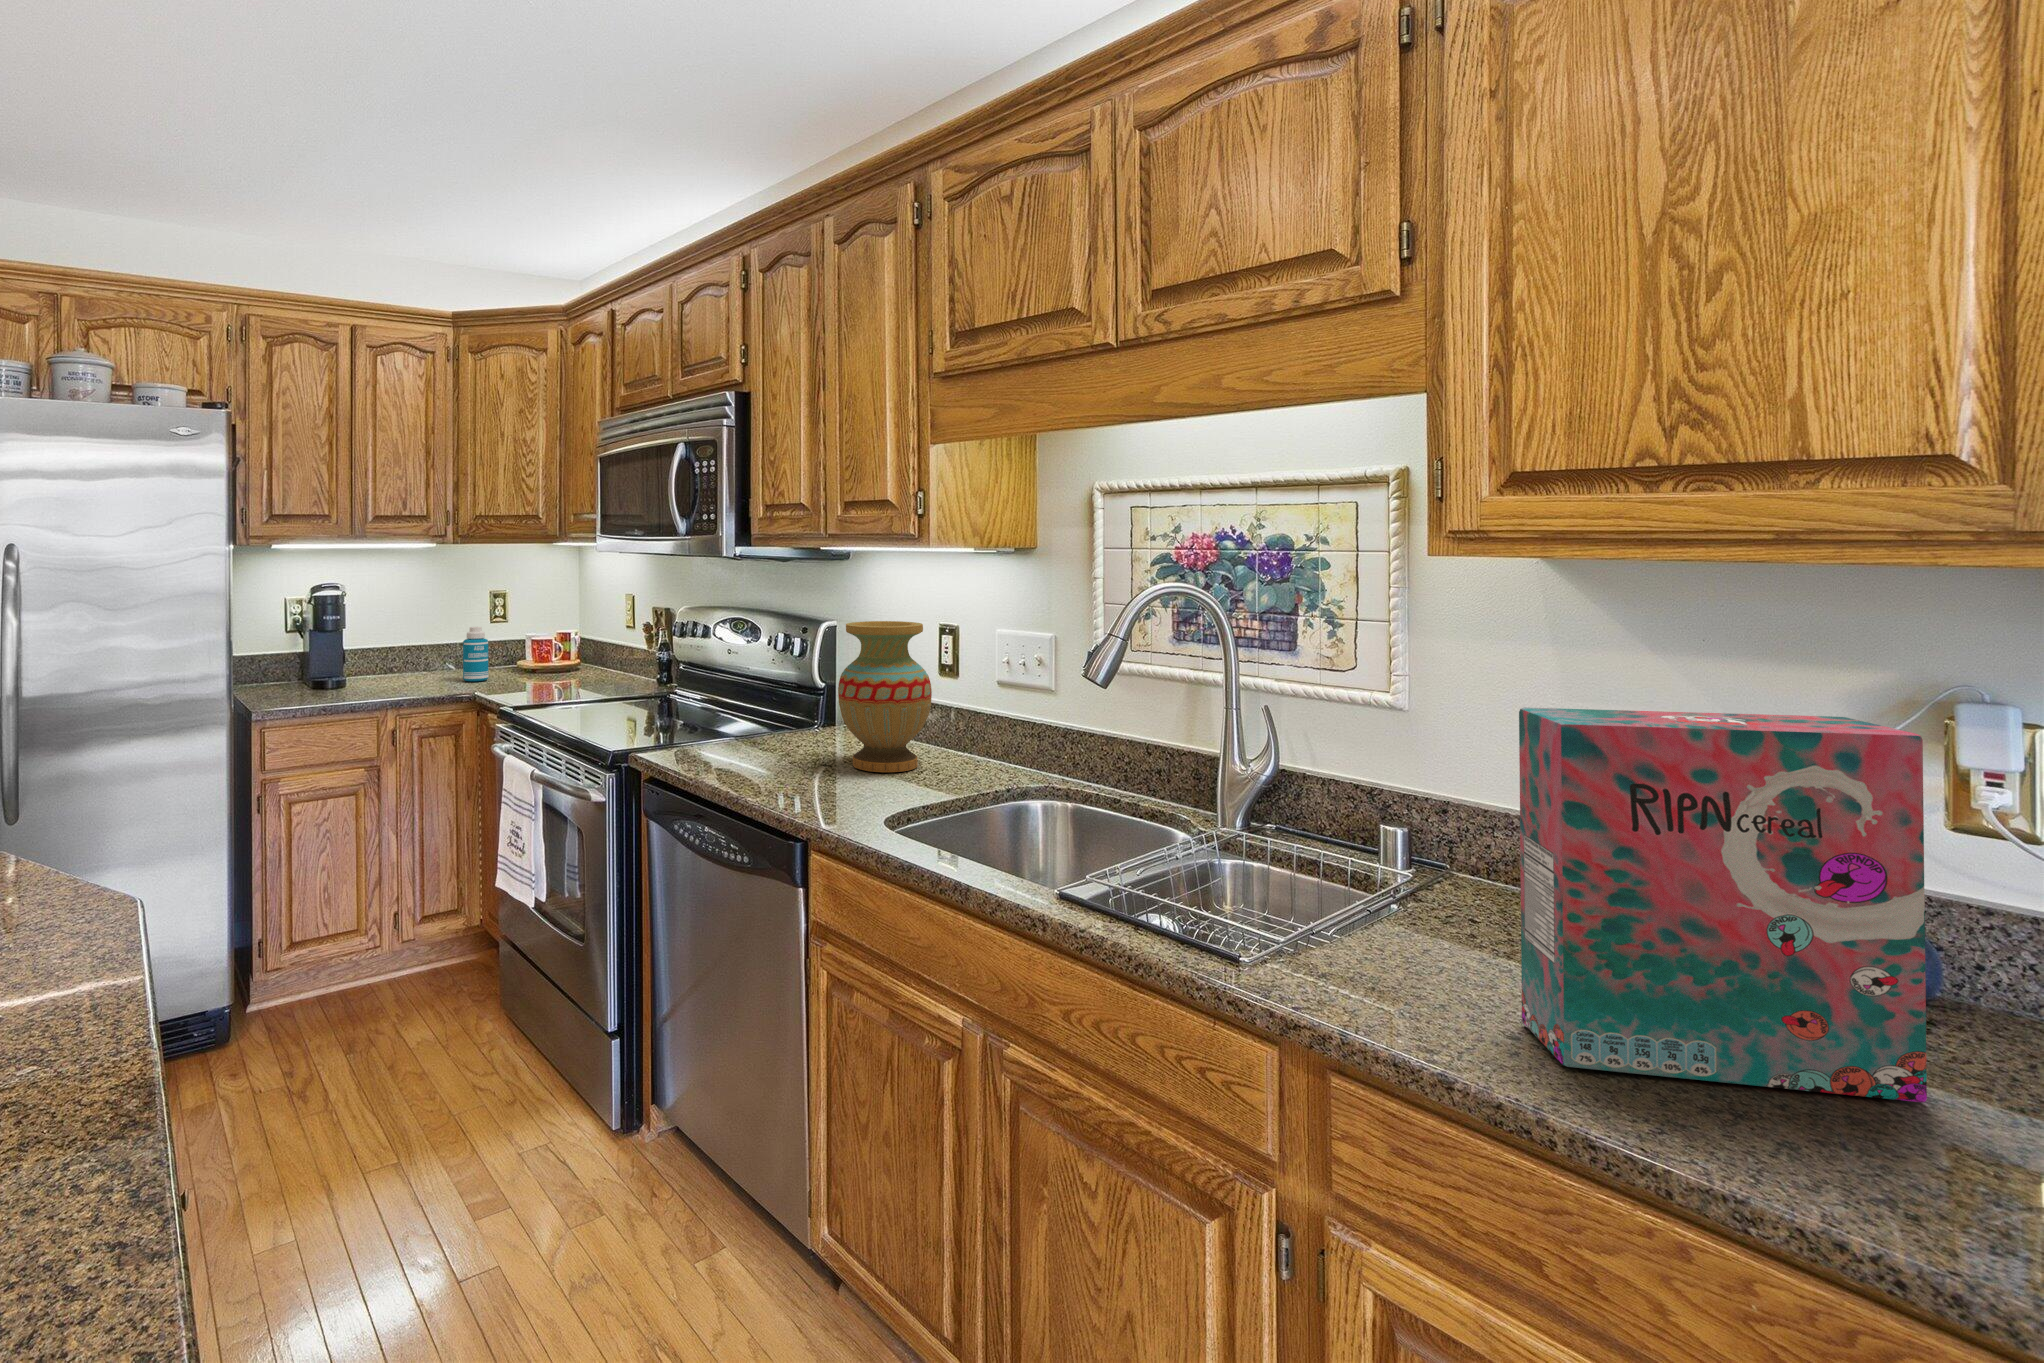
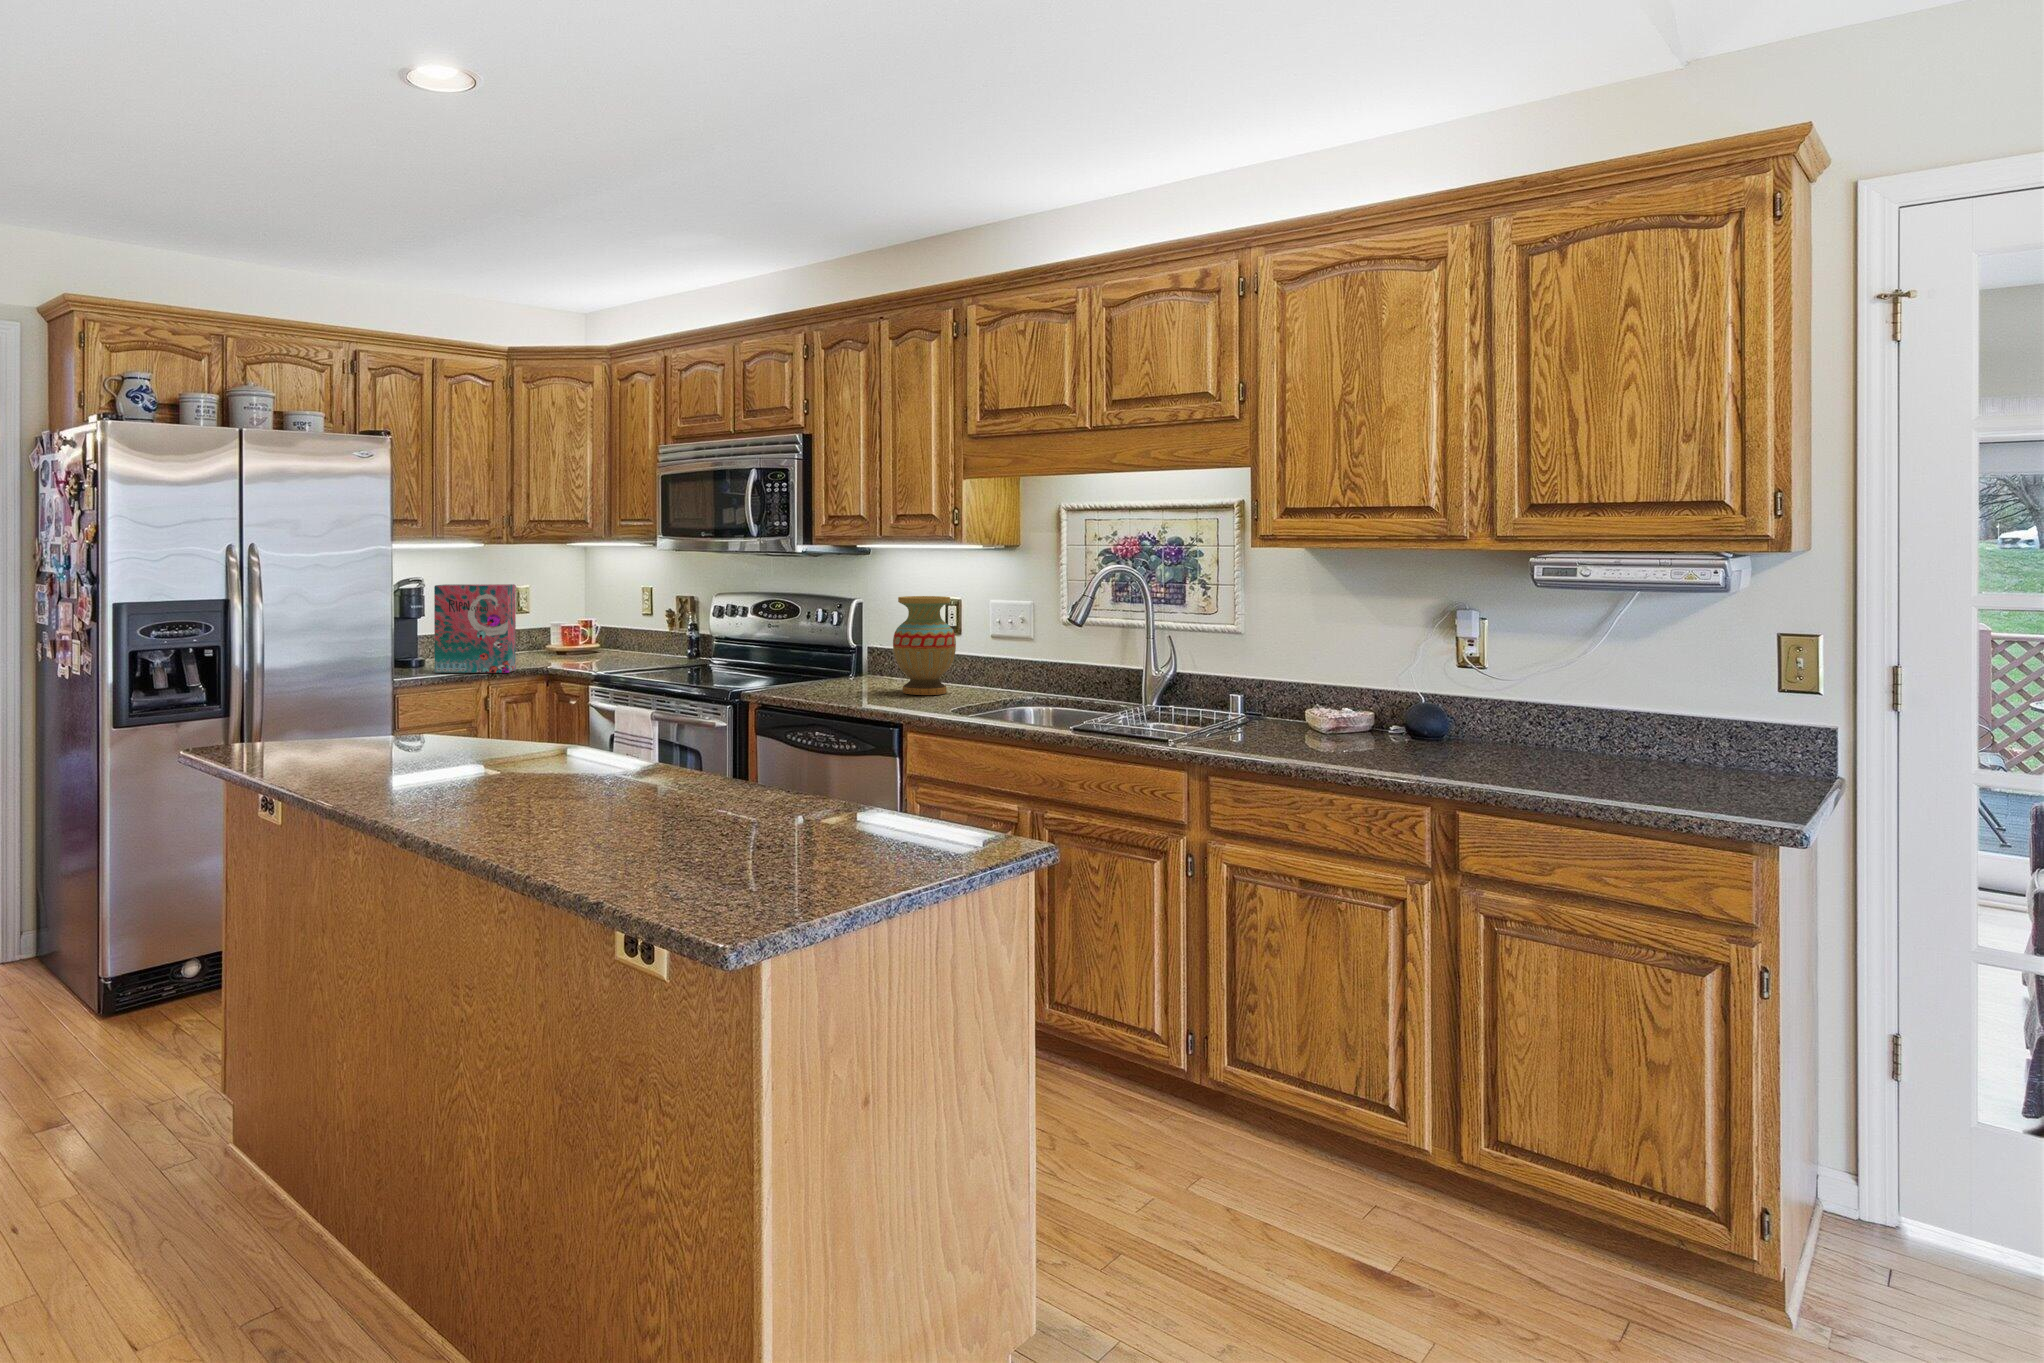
bottle: present [463,627,488,681] -> none [519,614,540,660]
cereal box: present [1519,707,1927,1102] -> present [434,584,516,673]

